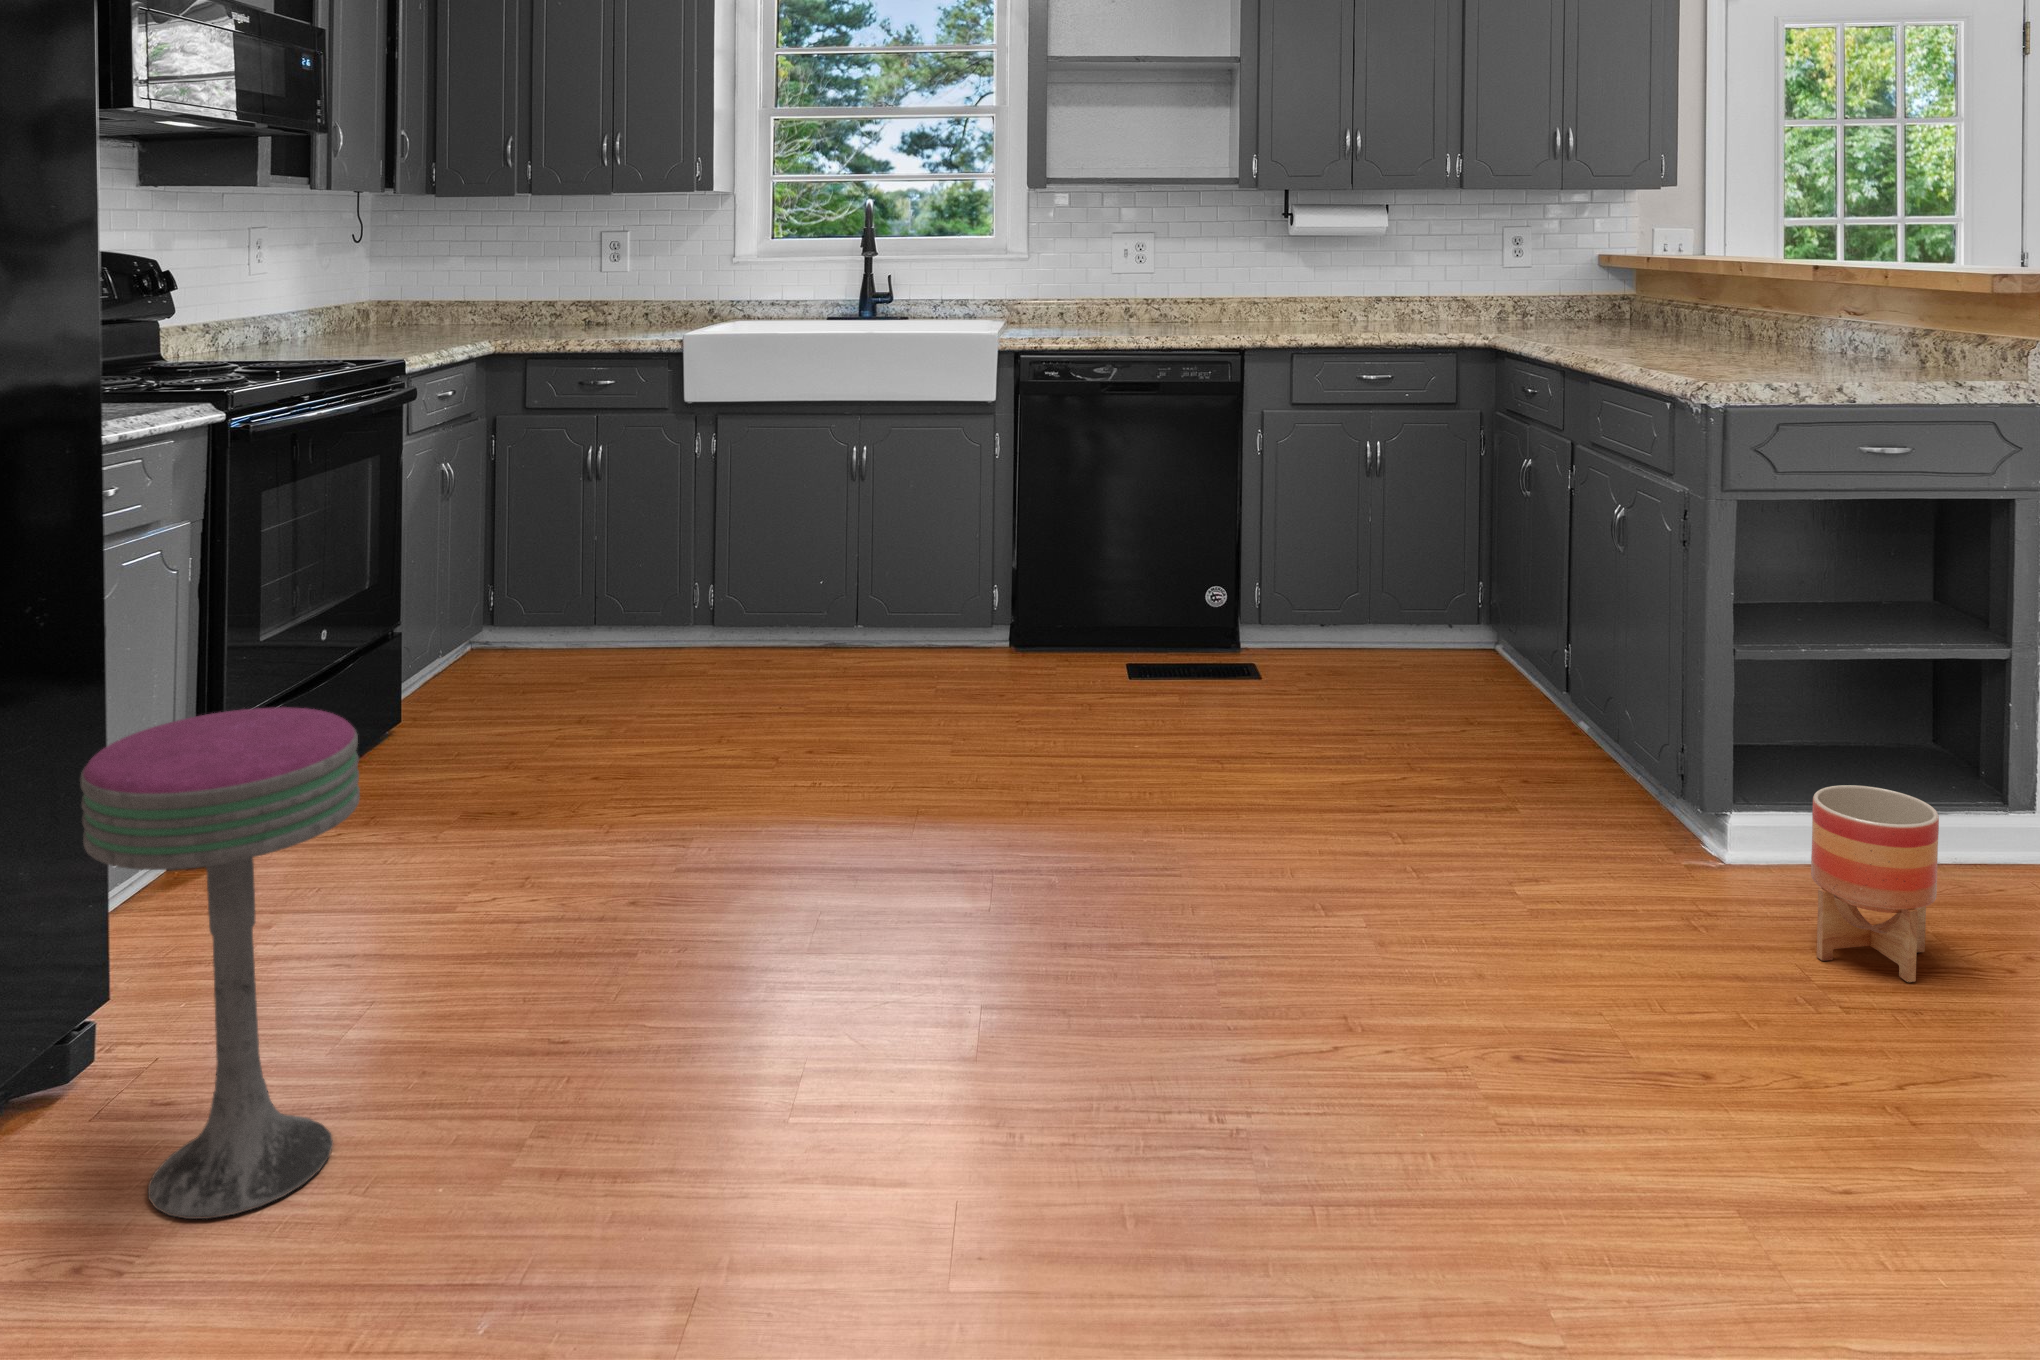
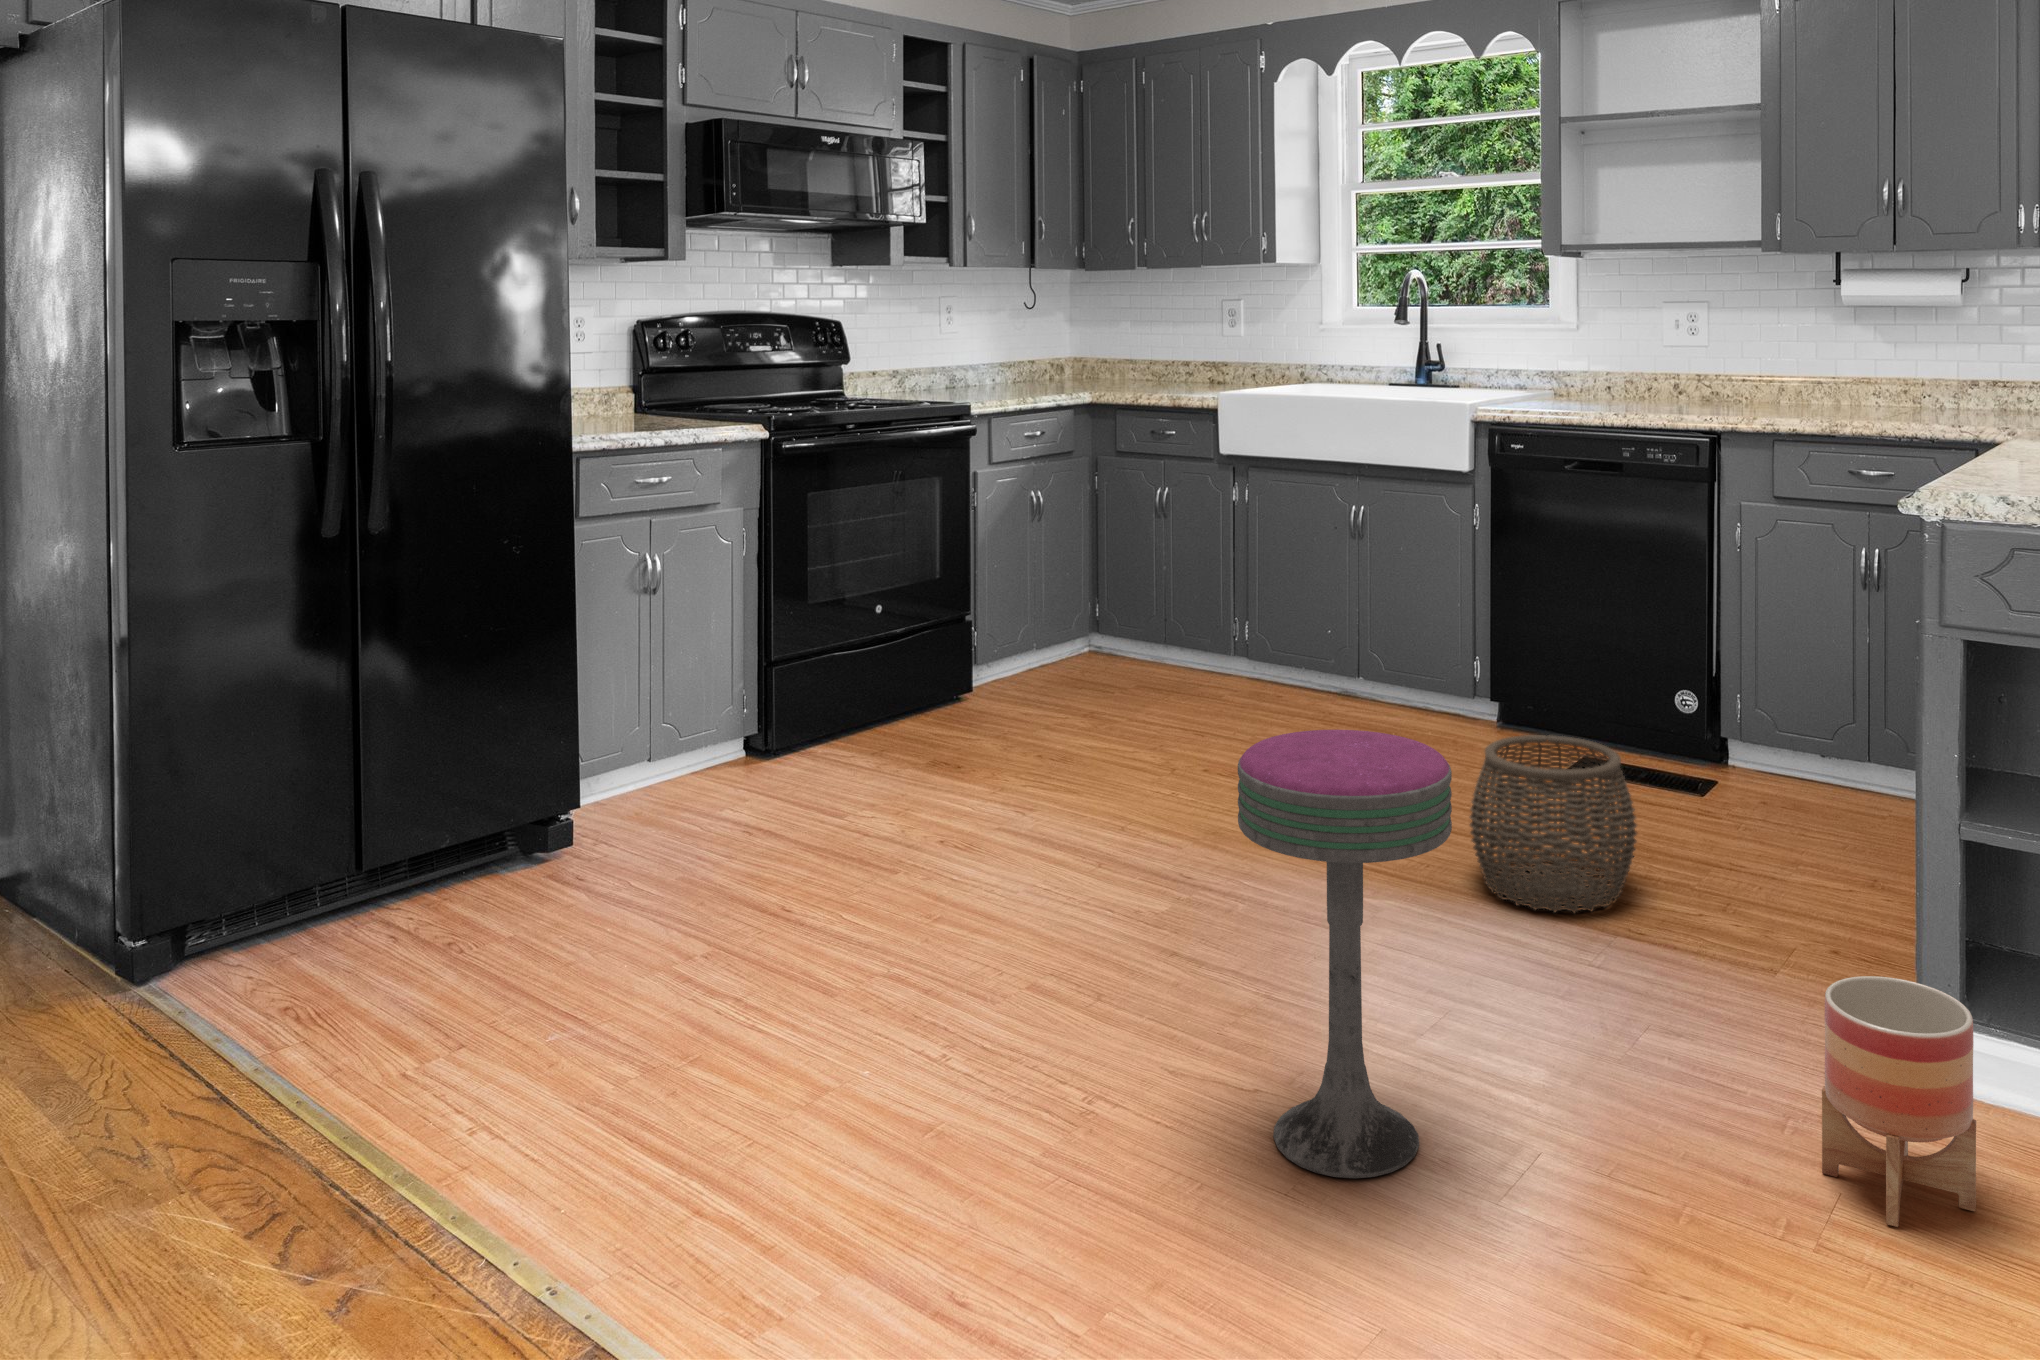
woven basket: none [1230,647,1391,817] -> present [1470,735,1637,913]
bar stool: present [80,707,360,1219] -> present [1238,730,1452,1178]

